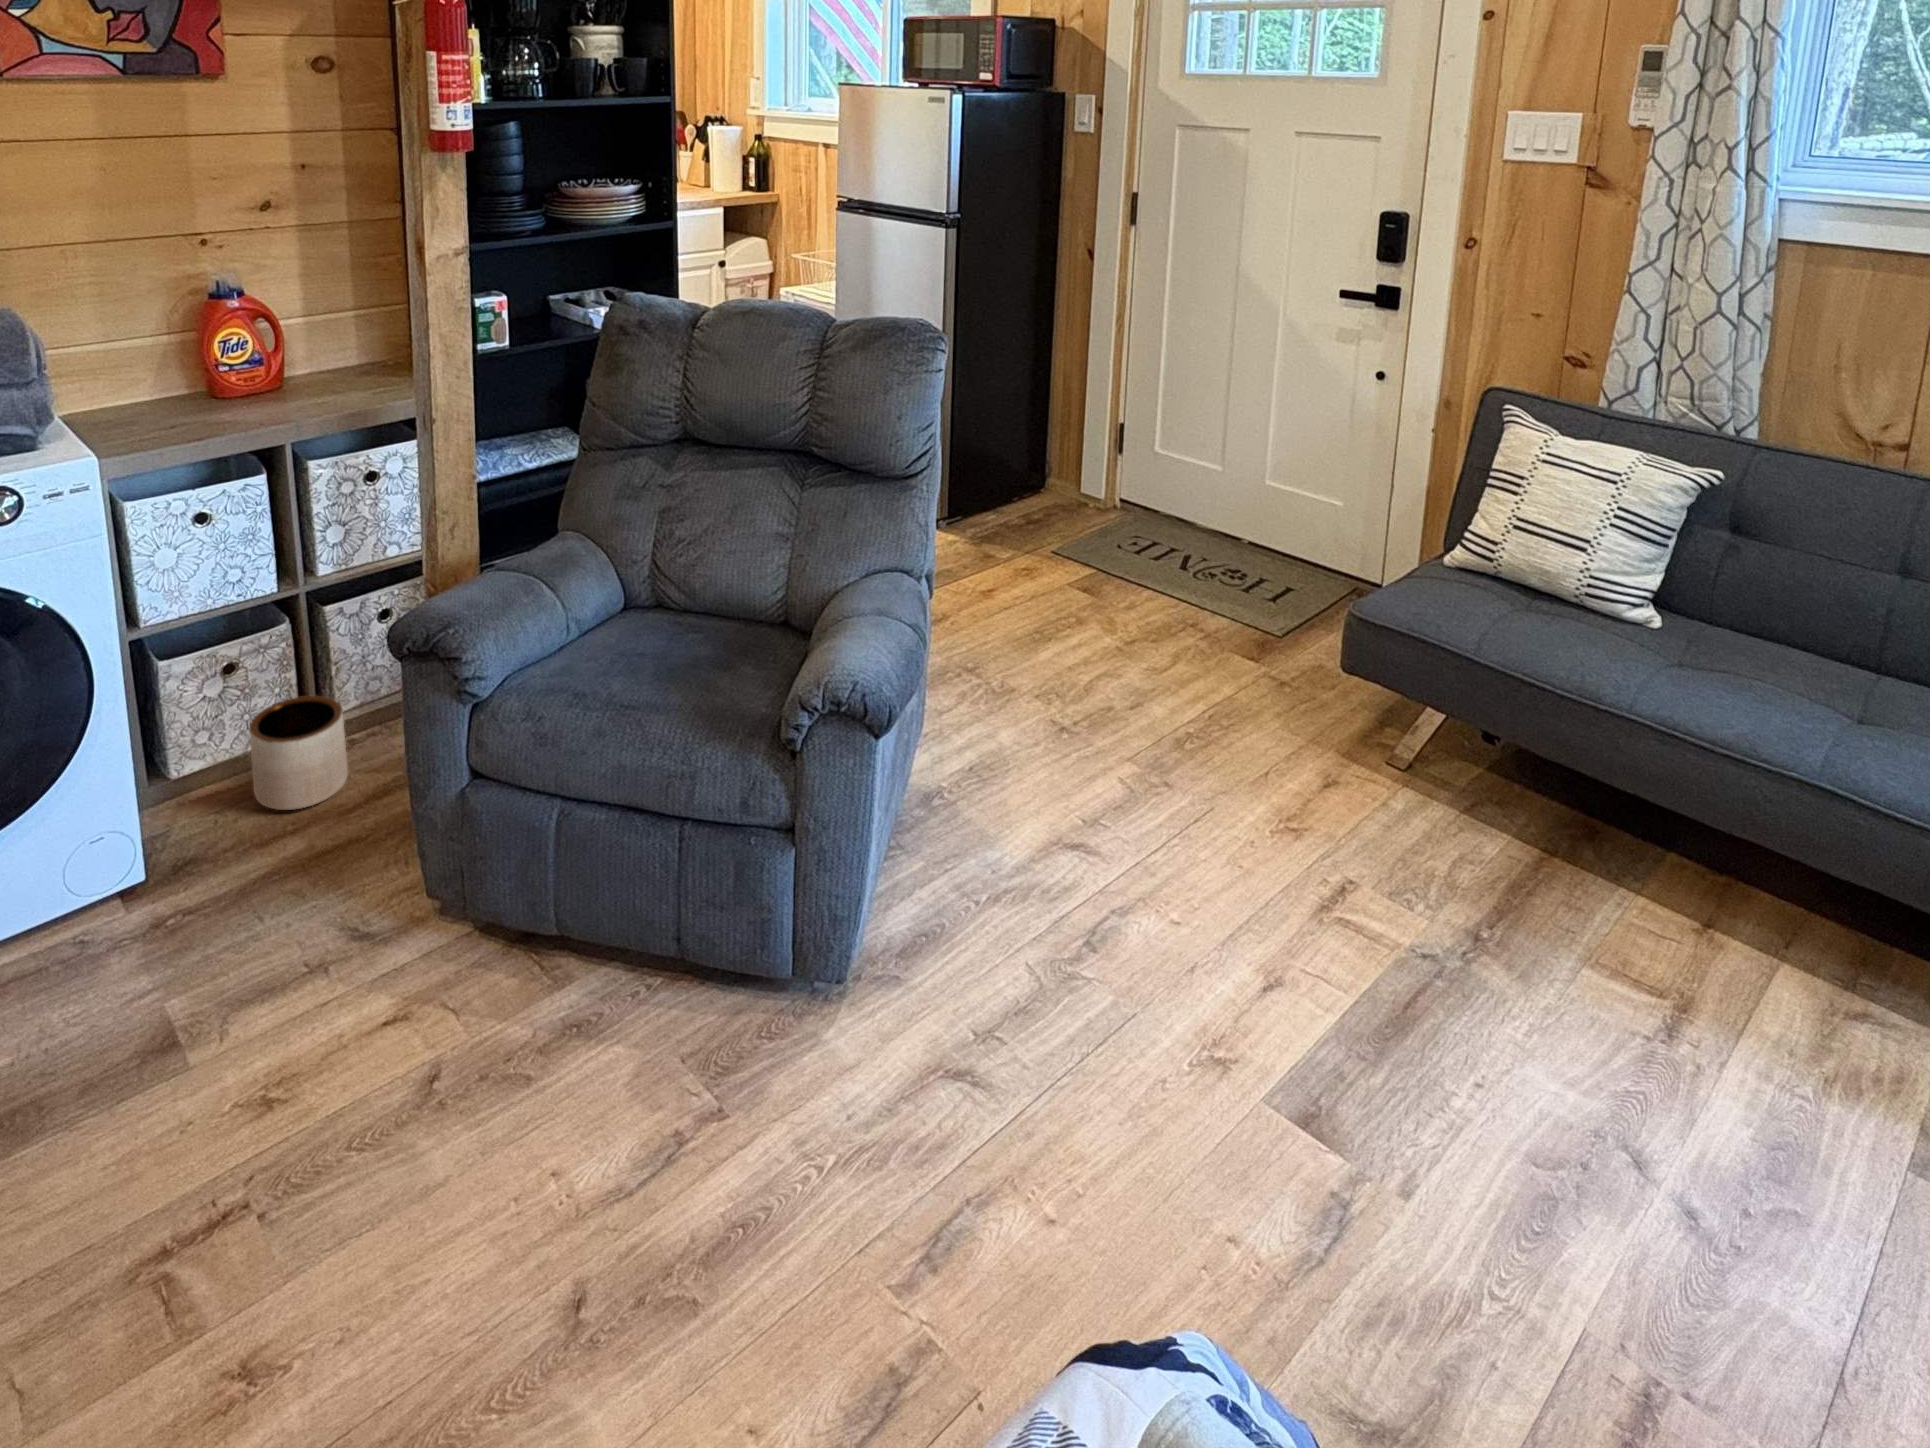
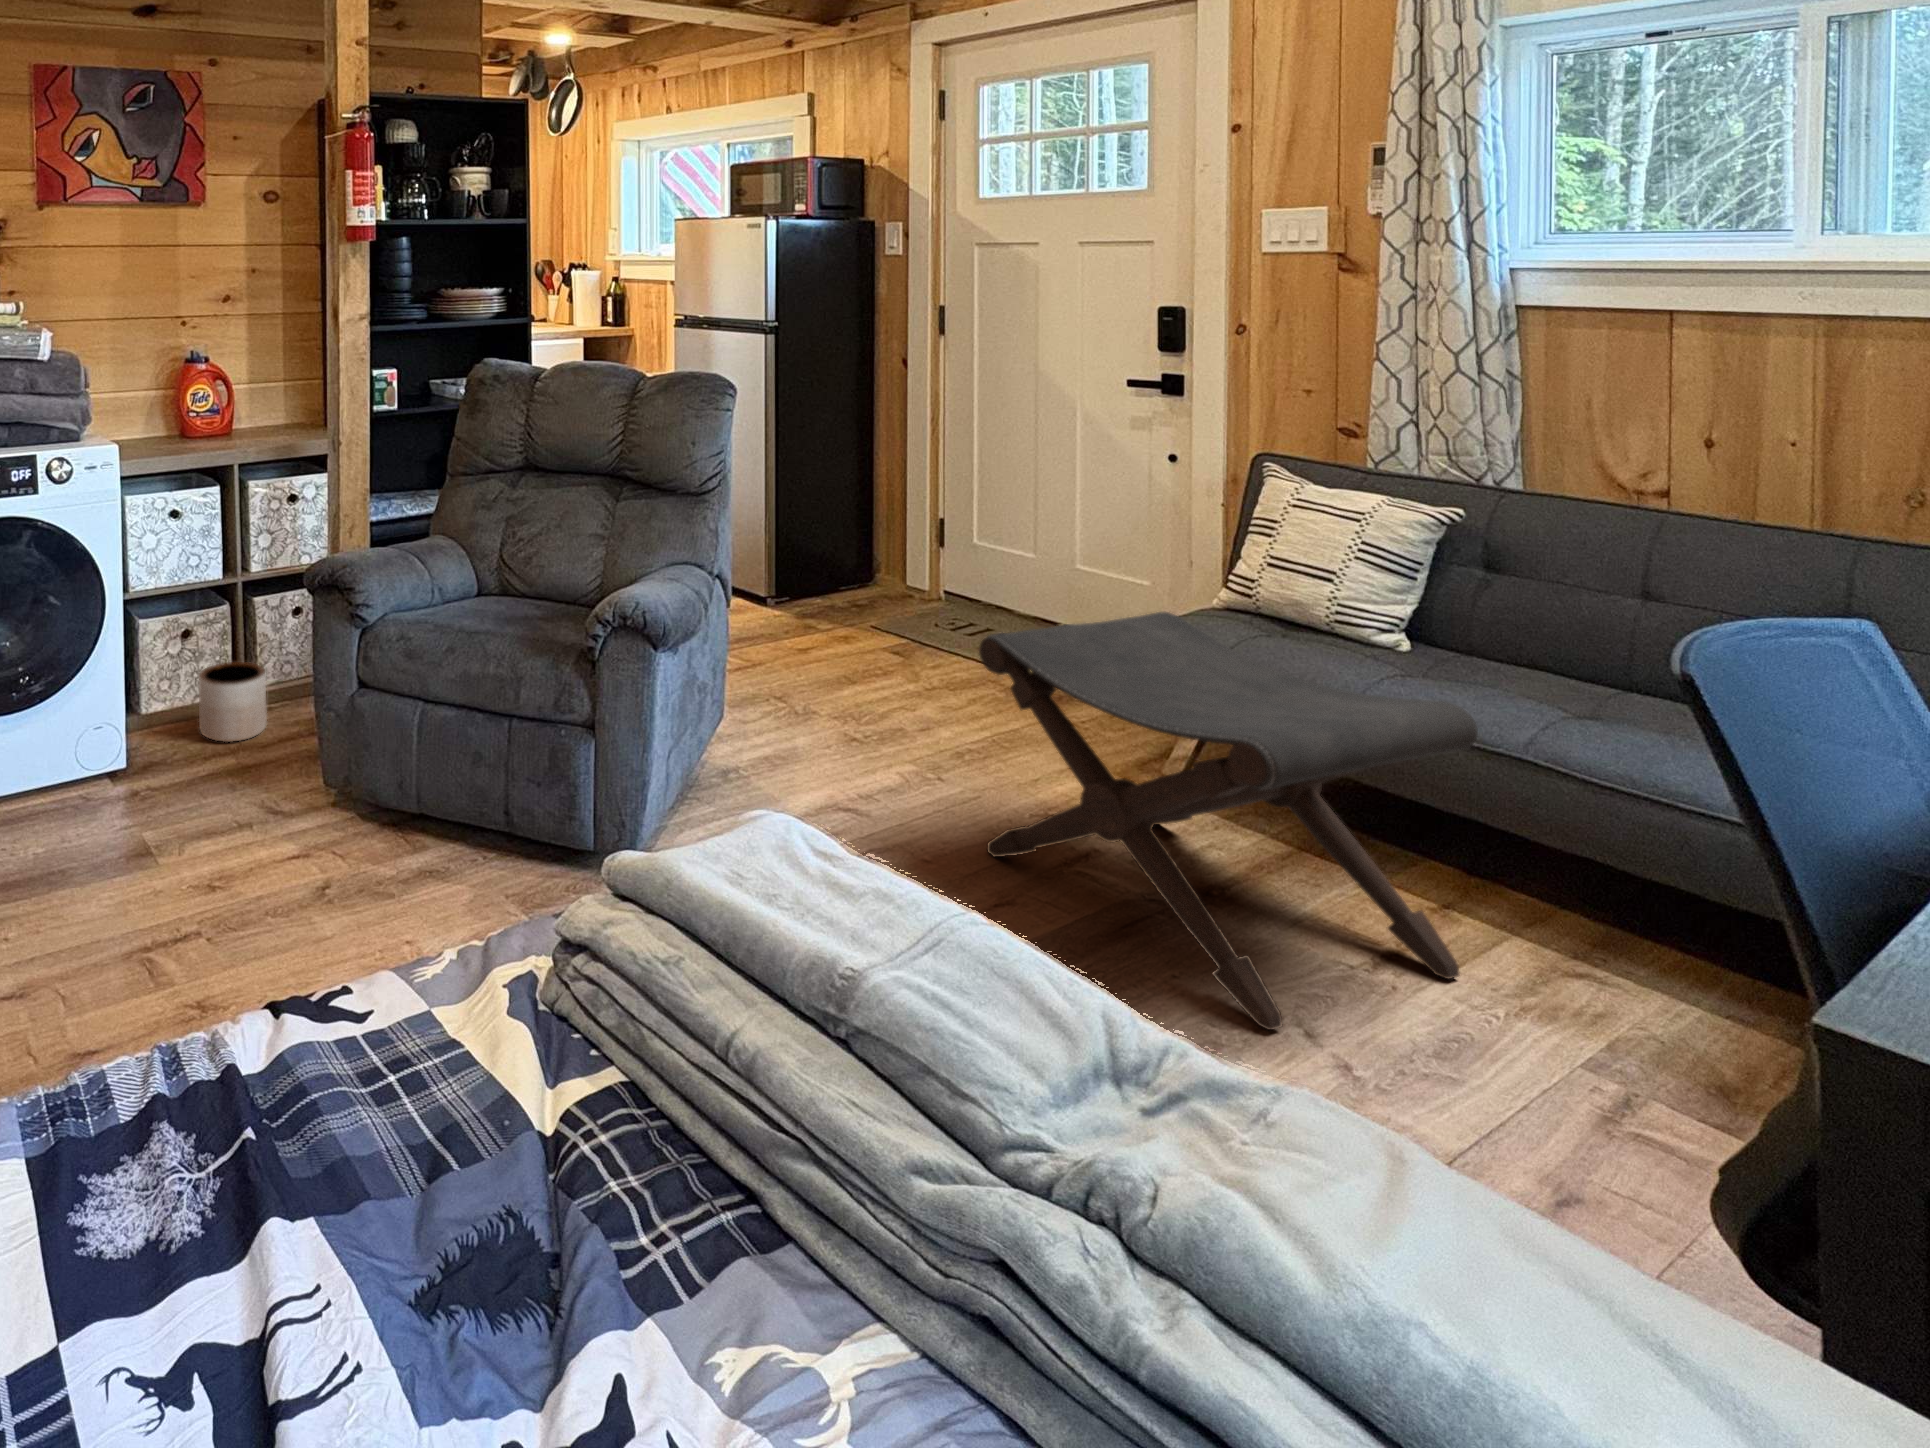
footstool: none [1236,607,1816,1174] -> present [979,612,1478,1030]

